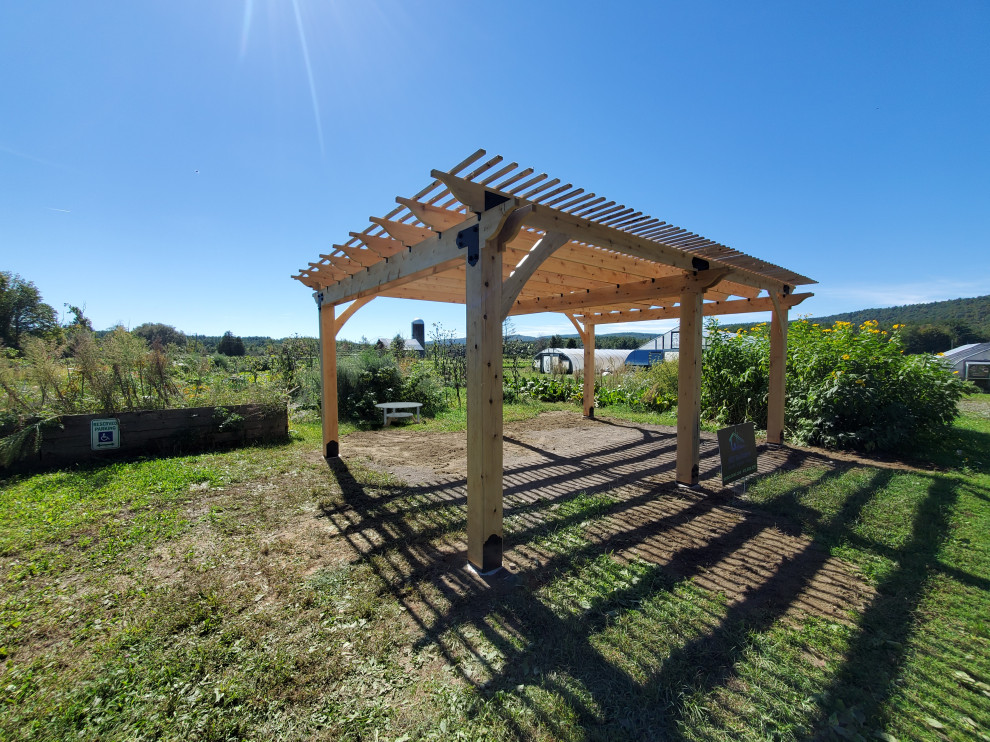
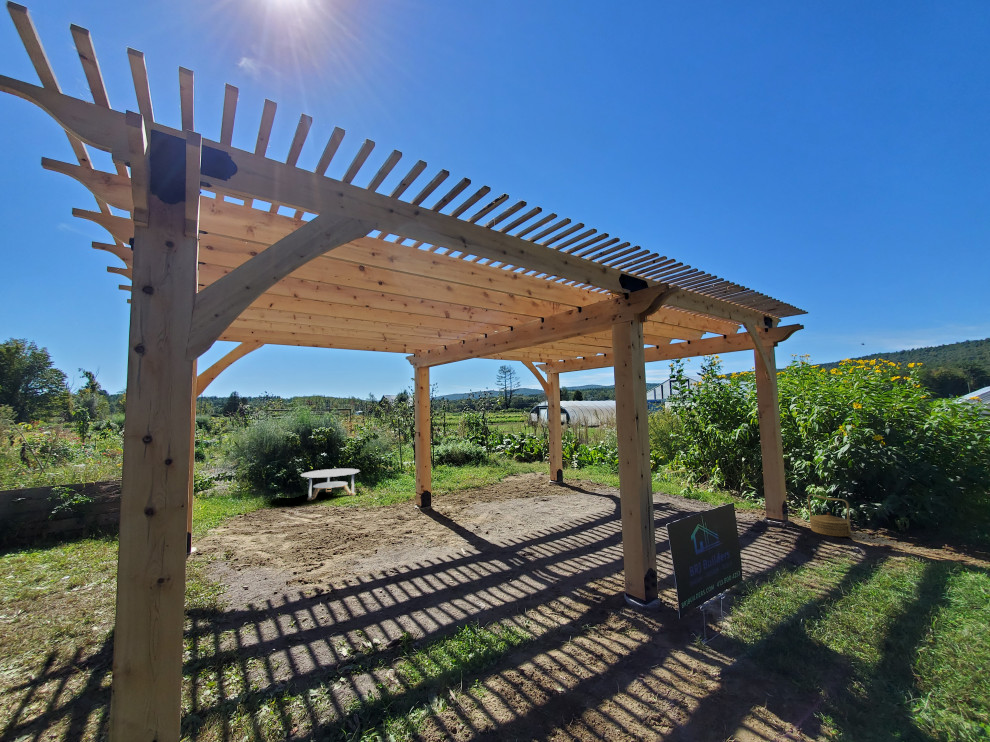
woven basket: none [799,424,831,454] -> present [808,494,851,537]

